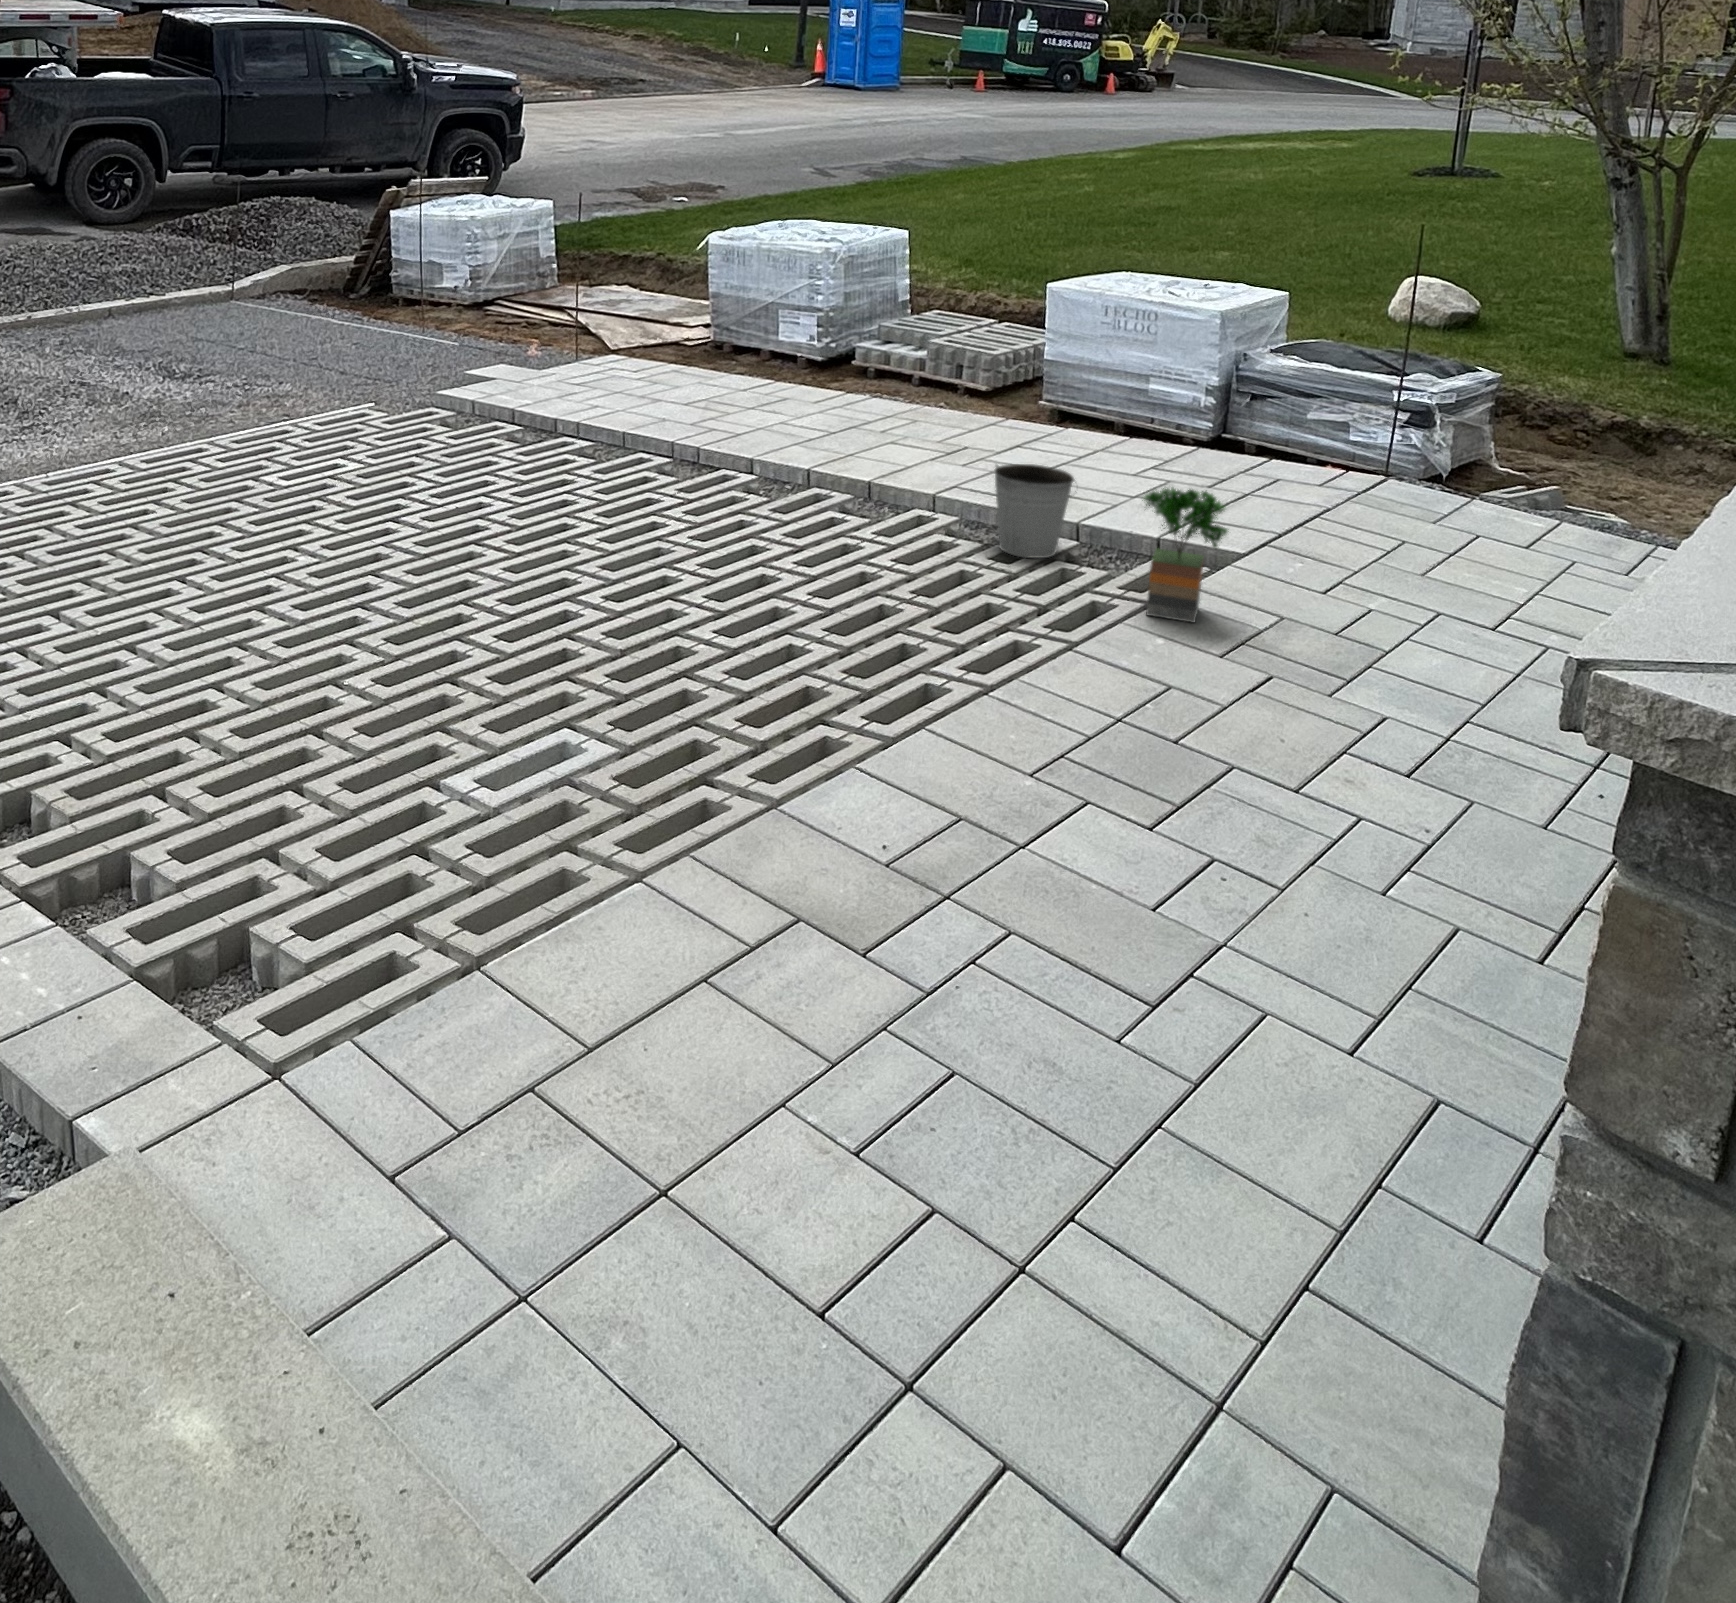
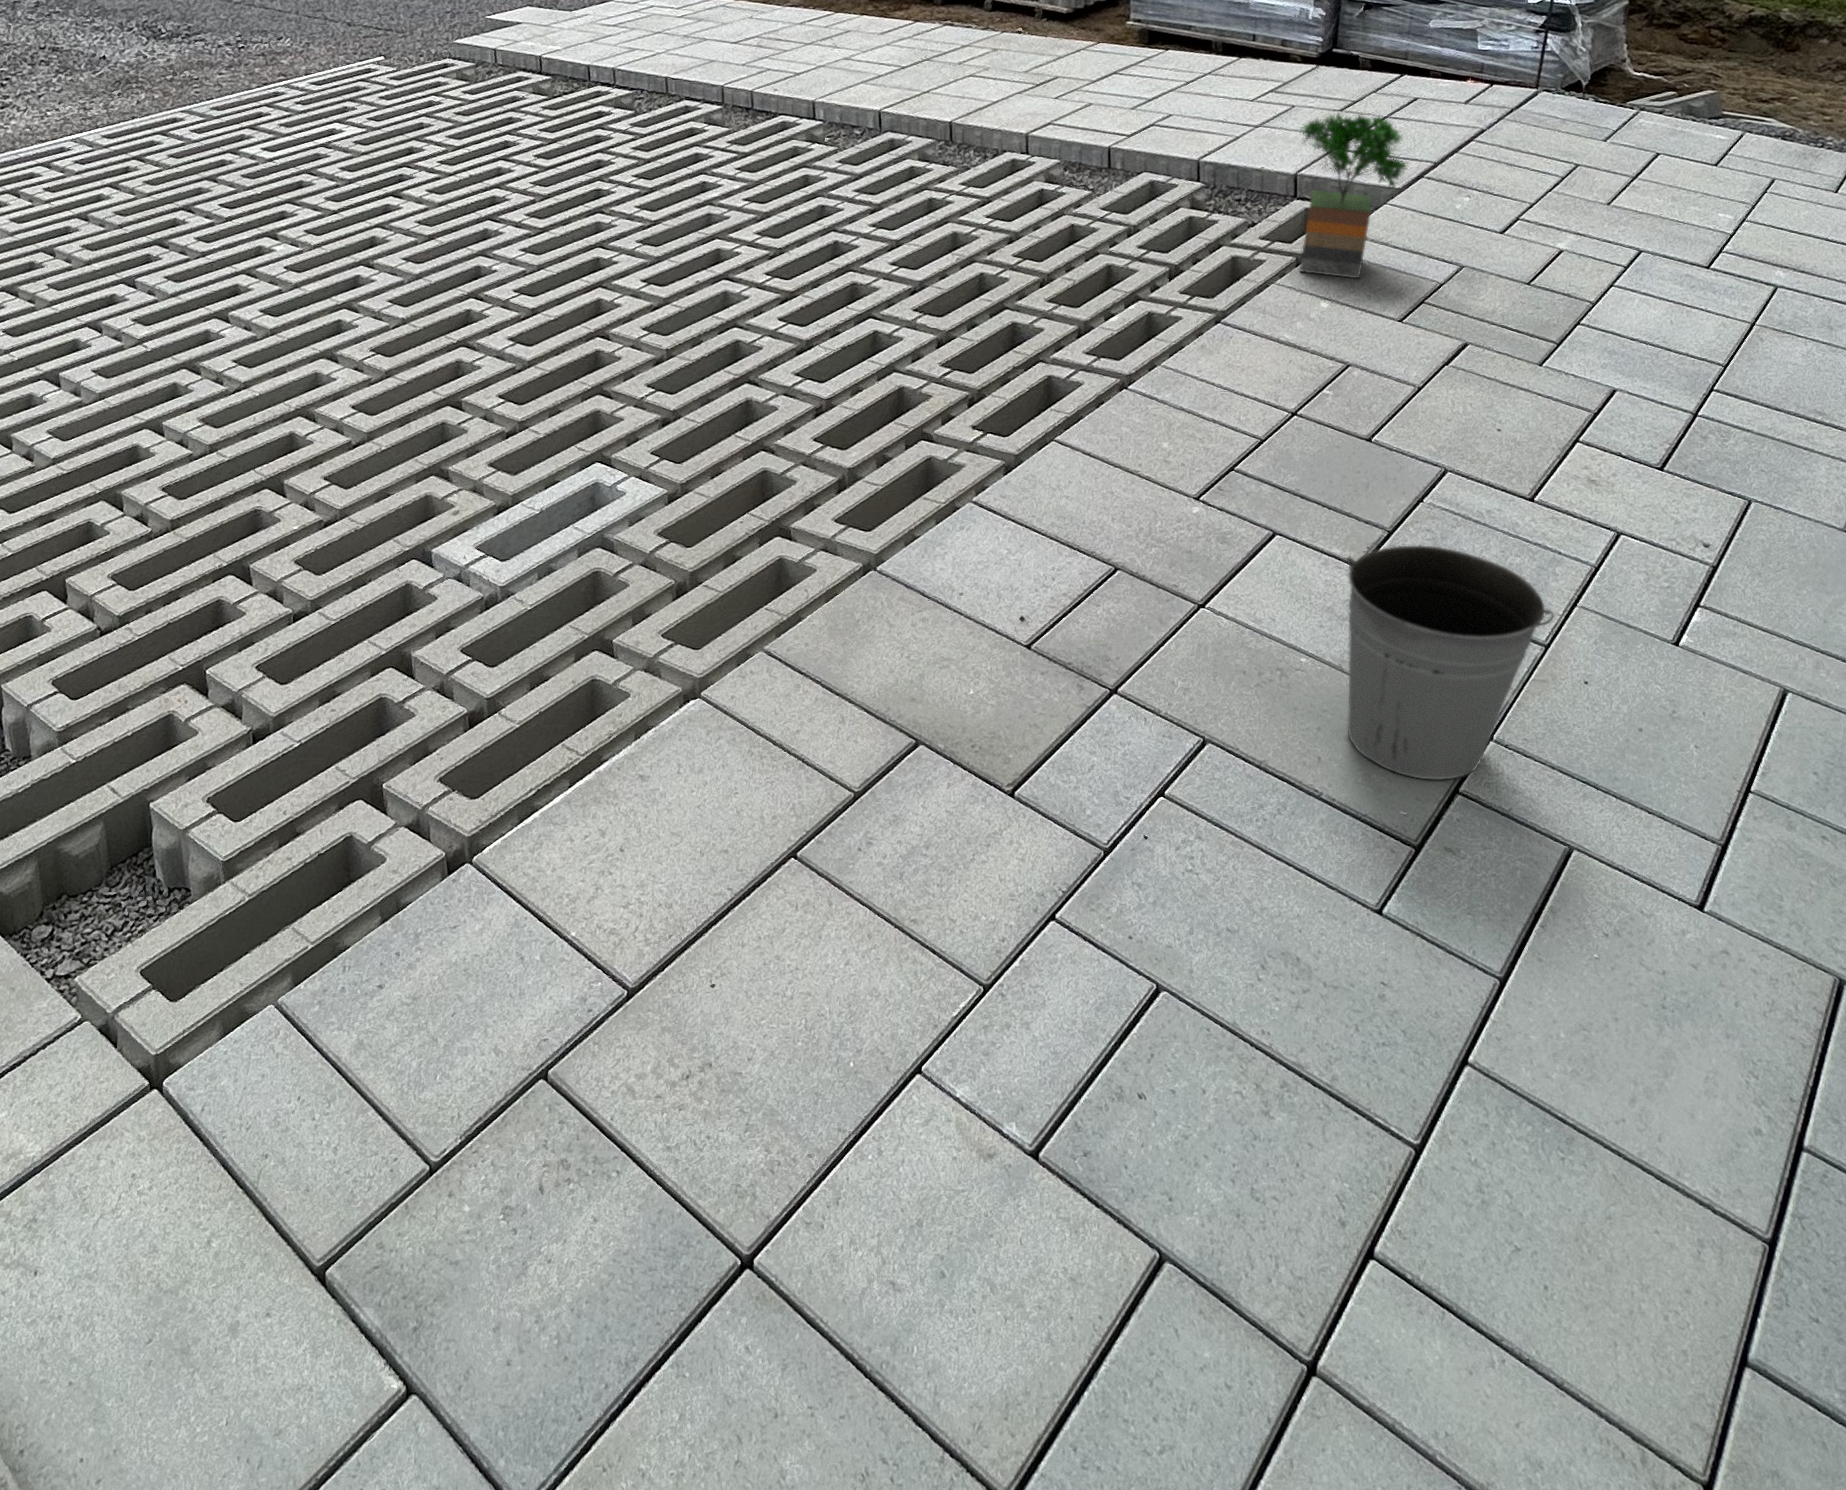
bucket: present [994,464,1075,558] -> present [1347,546,1554,779]

